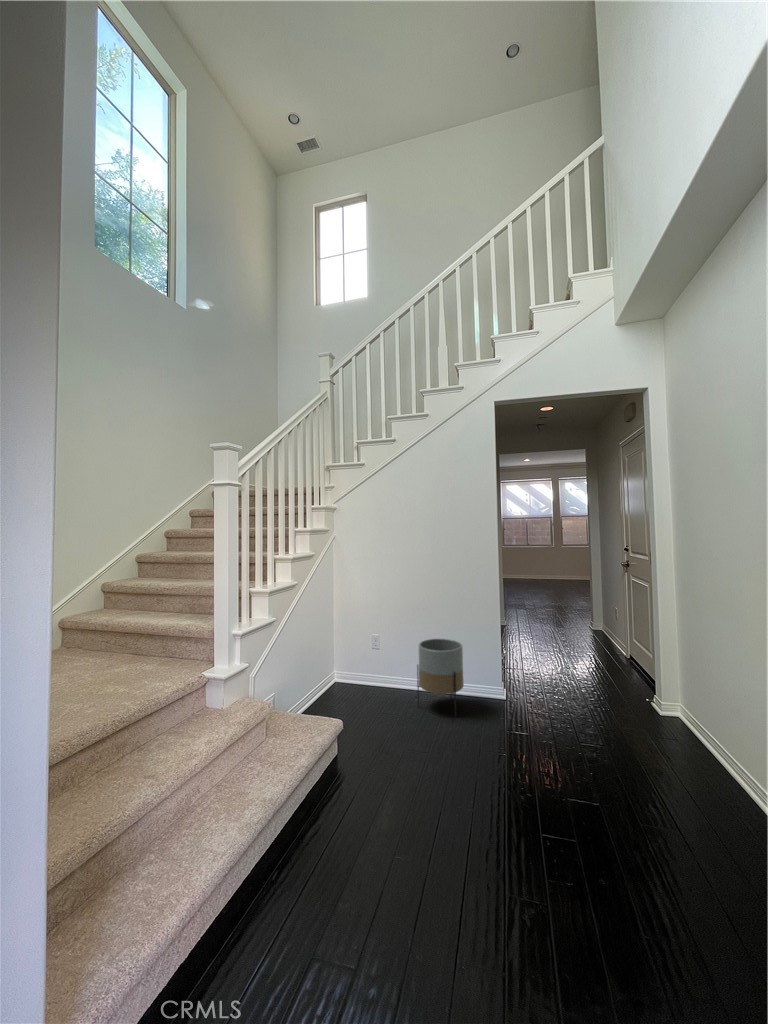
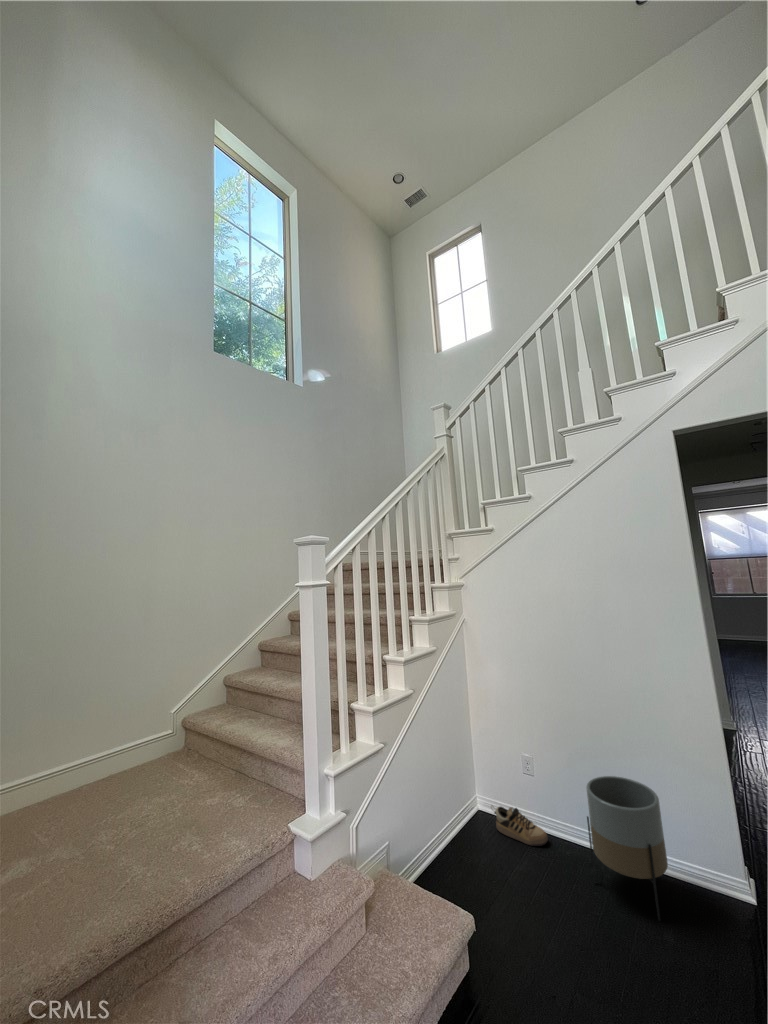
shoe: none [347,674,388,696] -> present [491,806,548,846]

